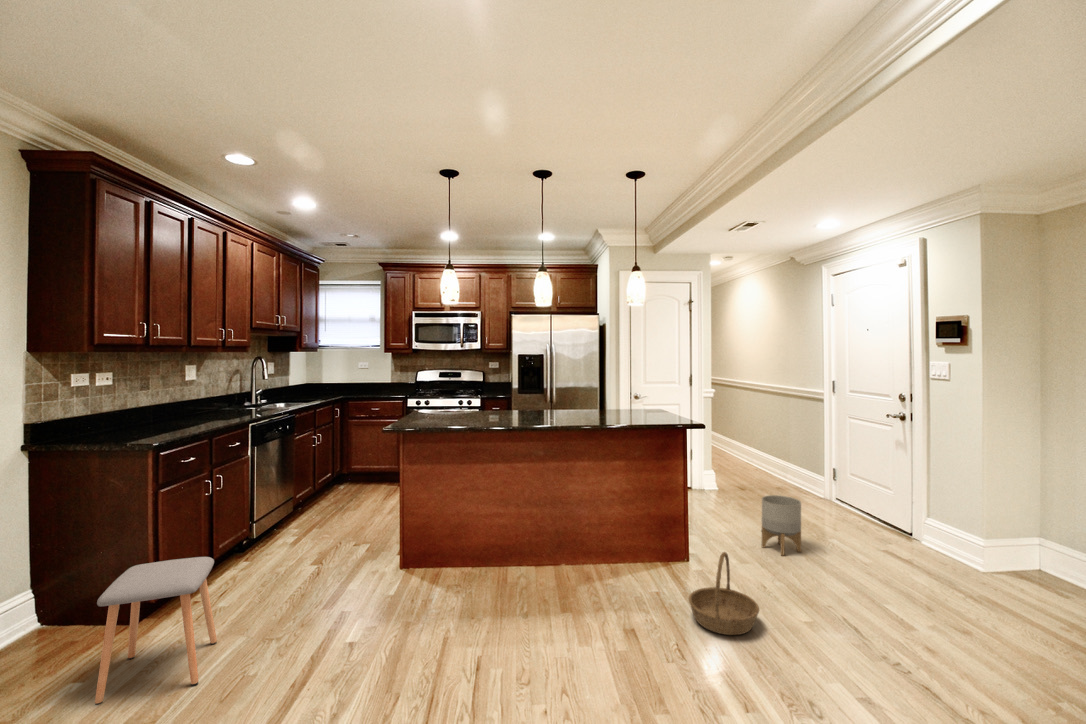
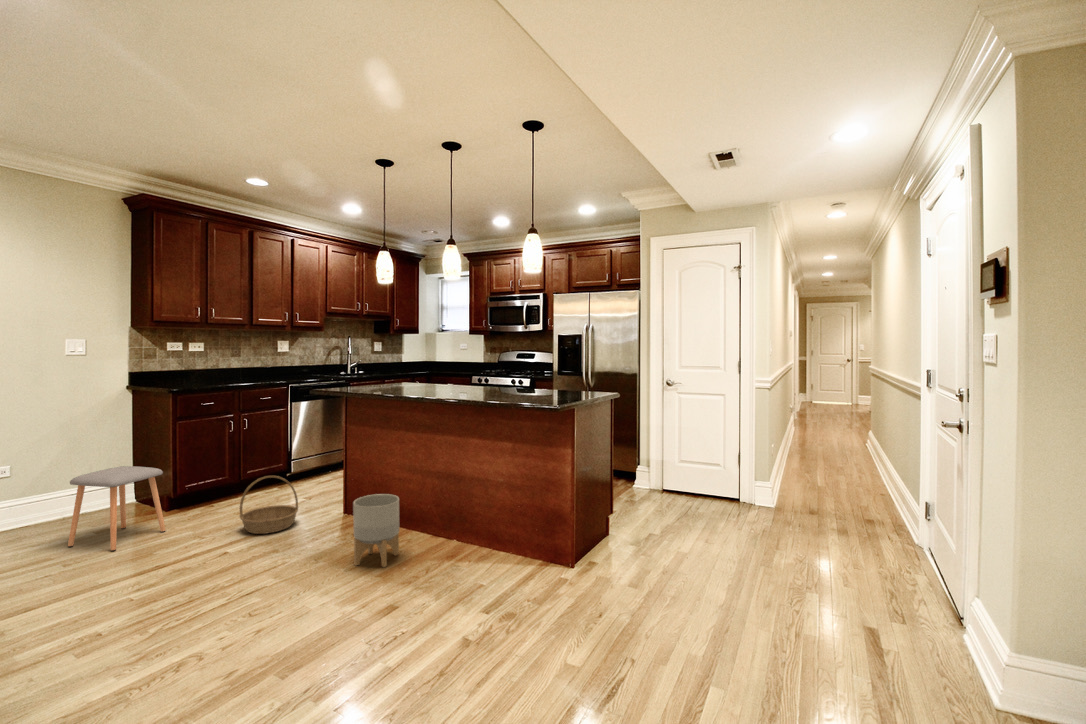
planter: present [762,495,801,556] -> present [353,494,399,567]
basket: present [689,552,759,635] -> present [240,476,298,534]

